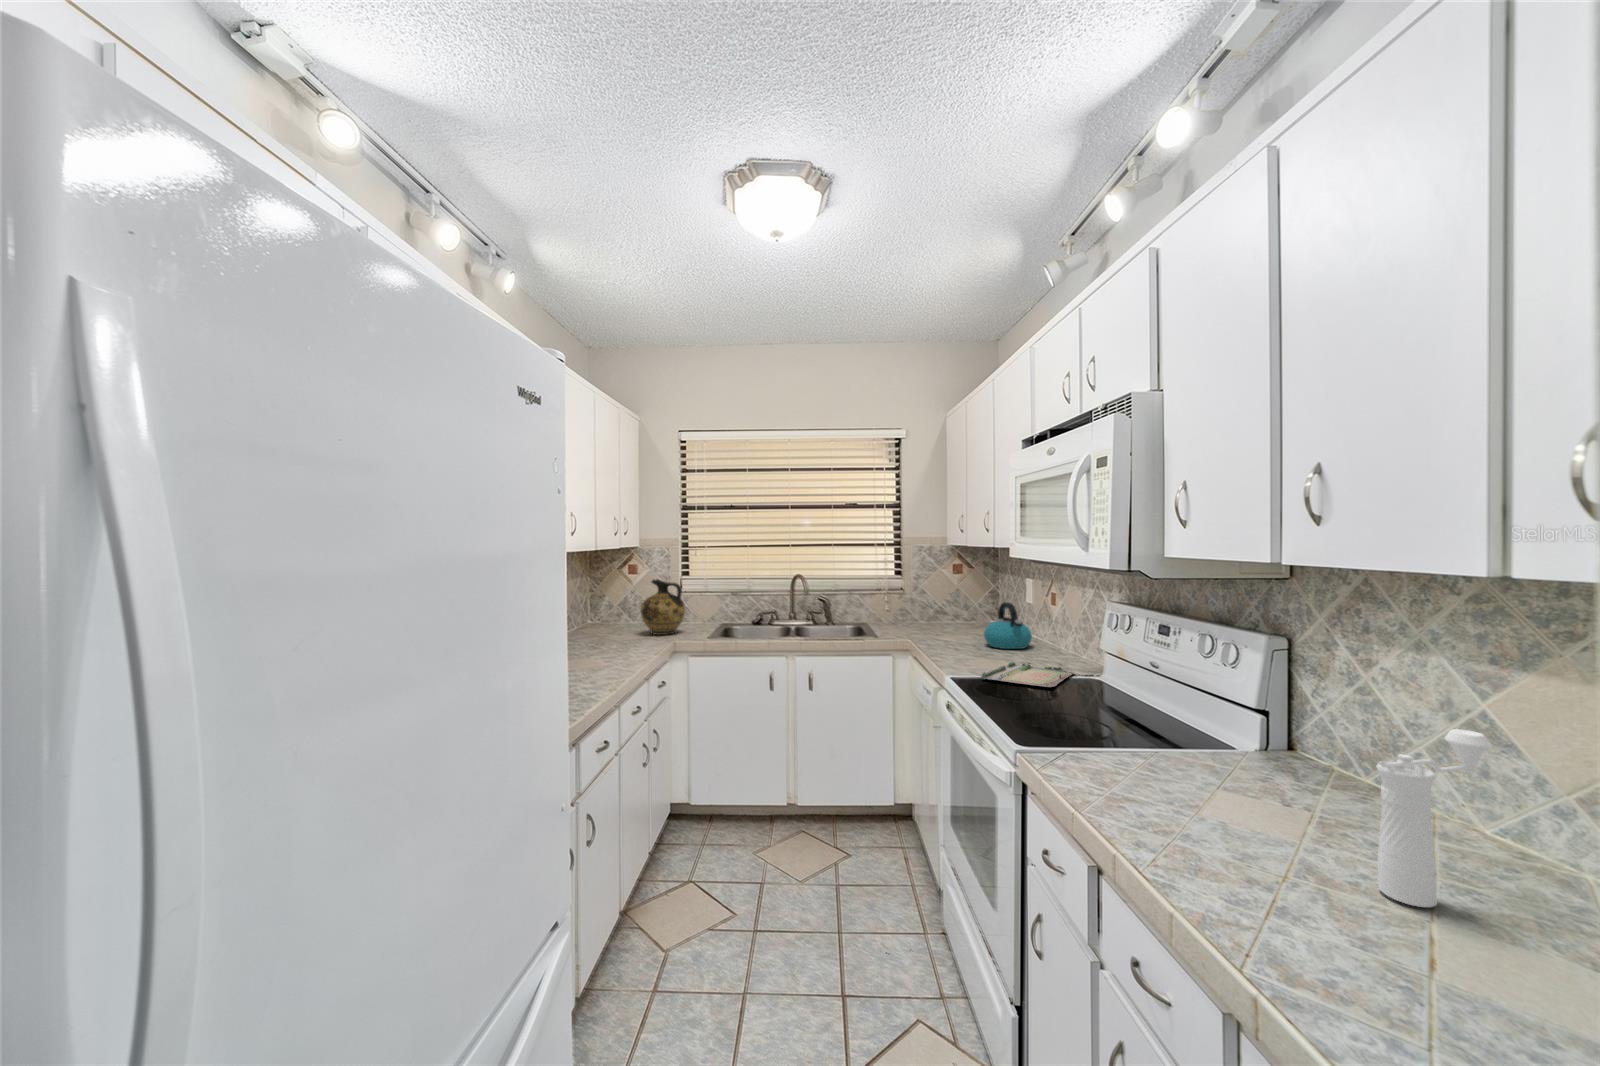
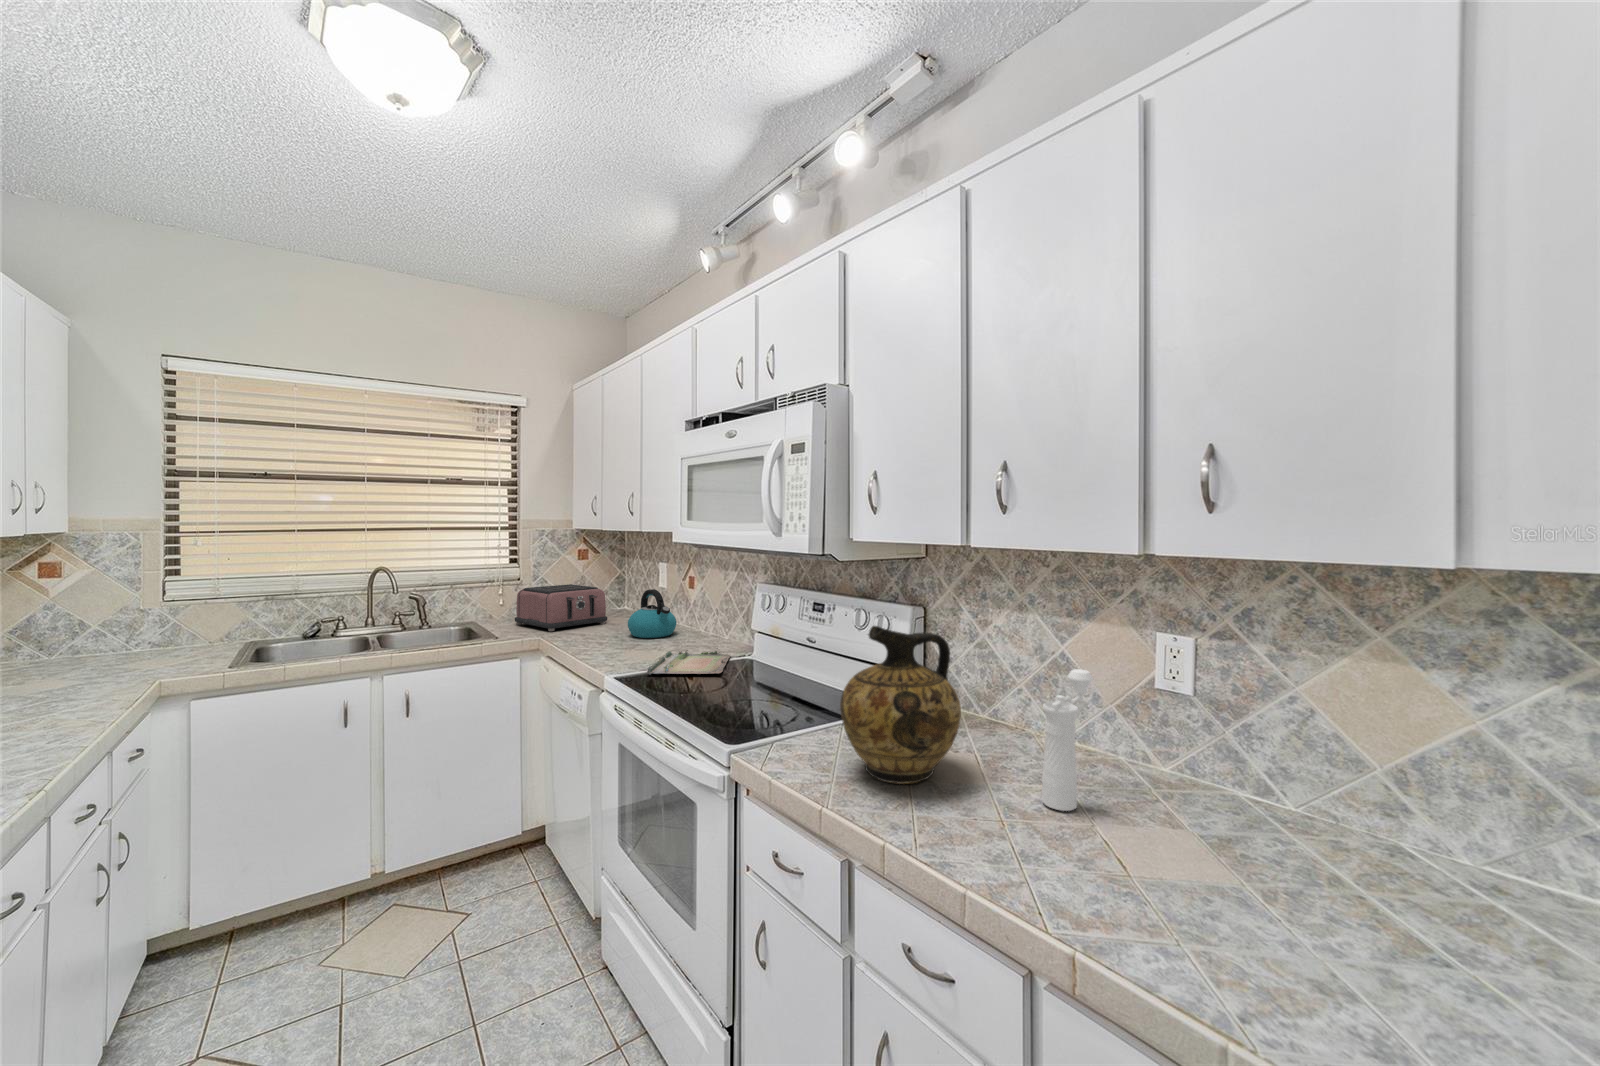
ceramic jug: present [641,579,685,635] -> present [840,626,961,784]
toaster: none [895,595,972,635] -> present [515,584,607,631]

